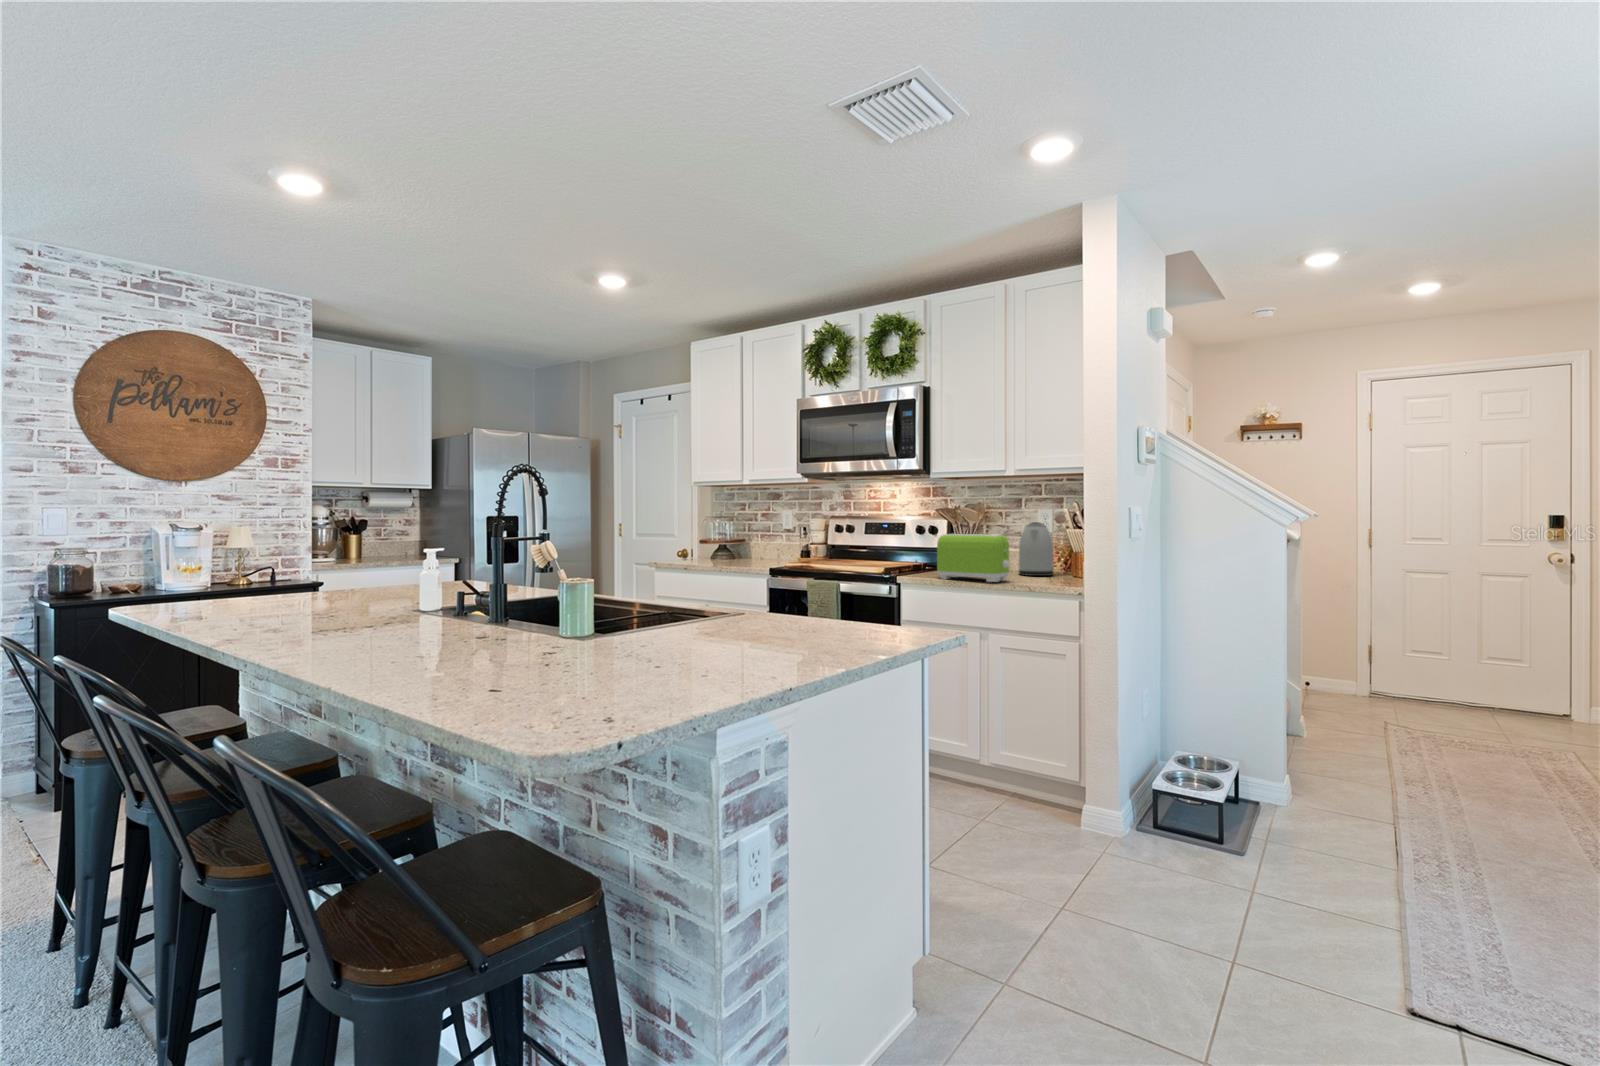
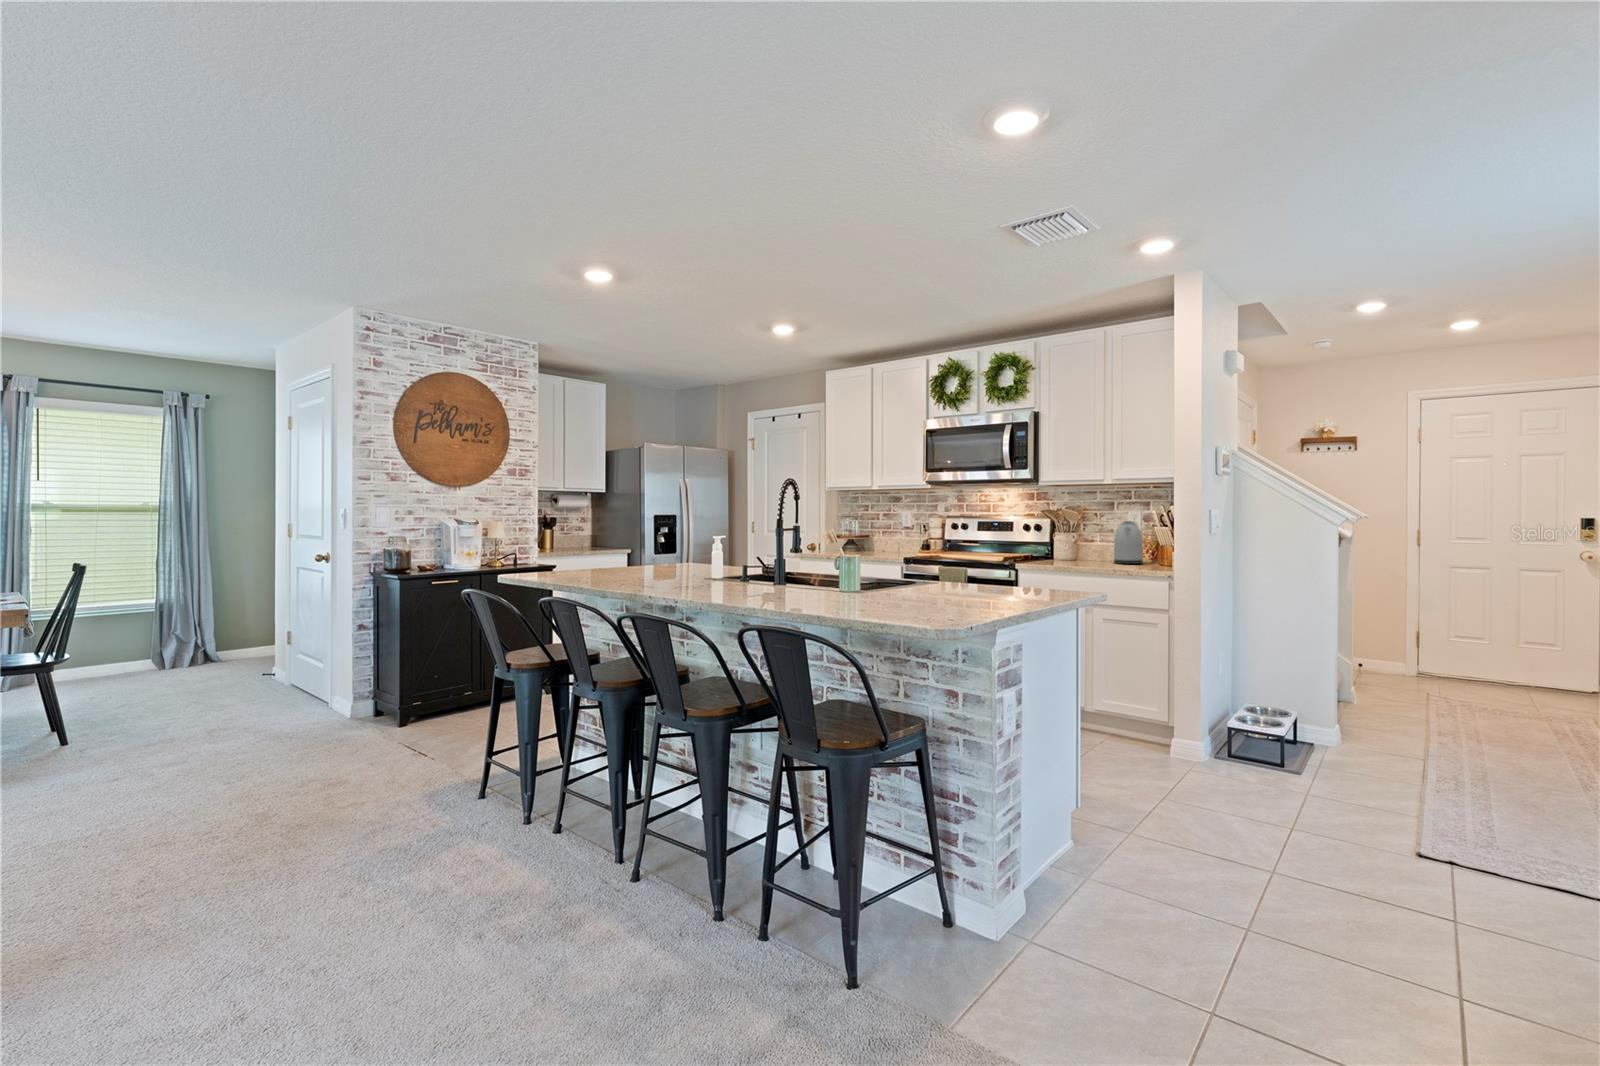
toaster: present [937,534,1009,582] -> none [1050,530,1110,568]

